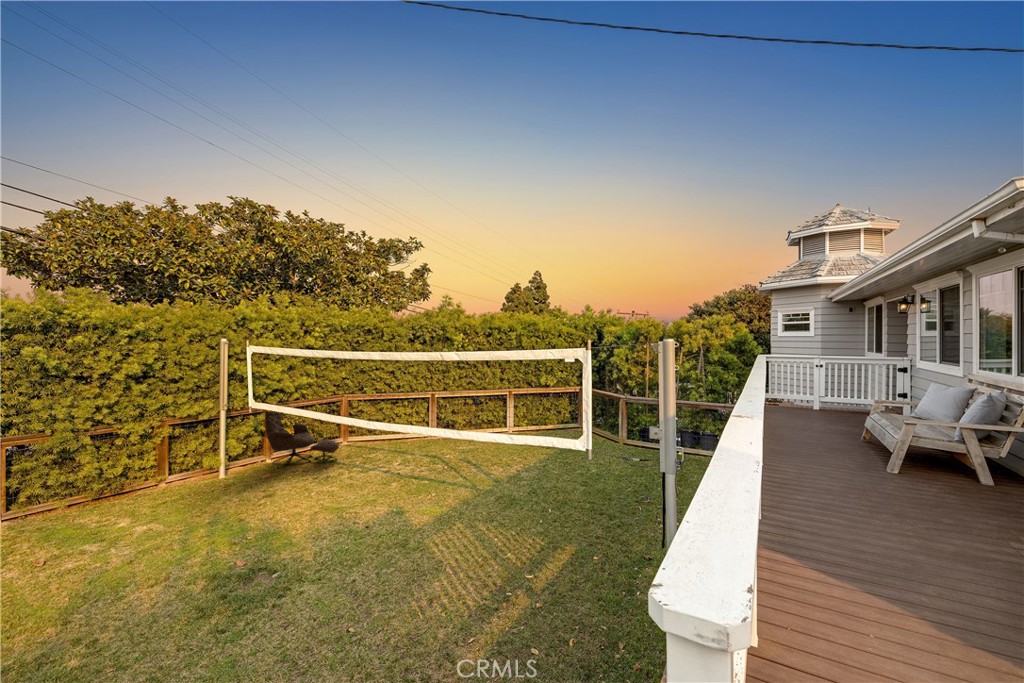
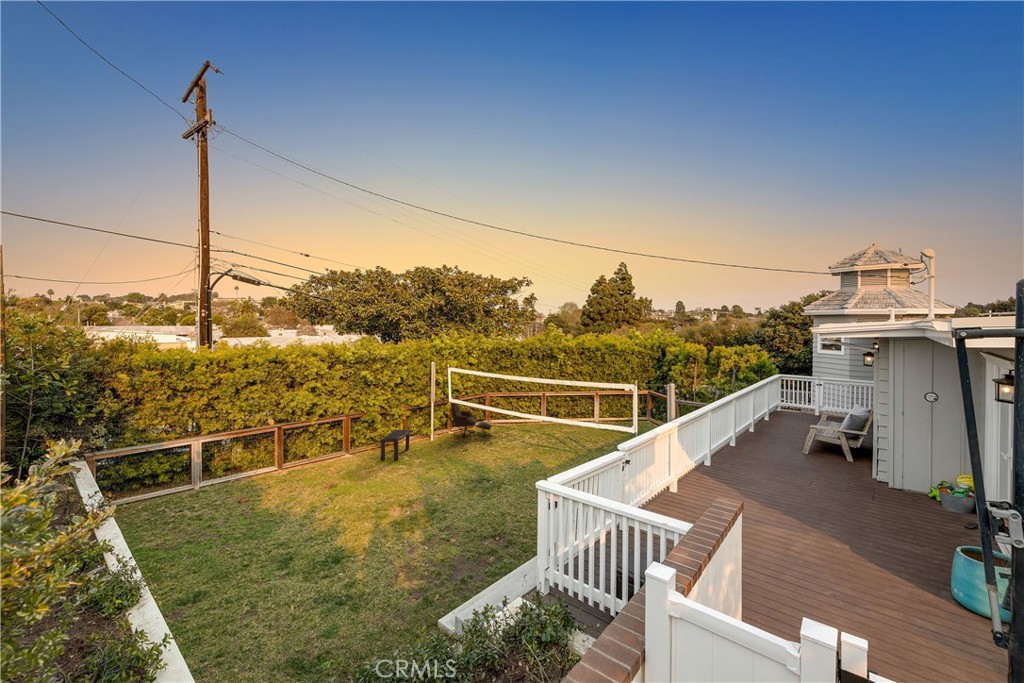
bench: none [70,461,162,524] -> present [380,430,410,460]

